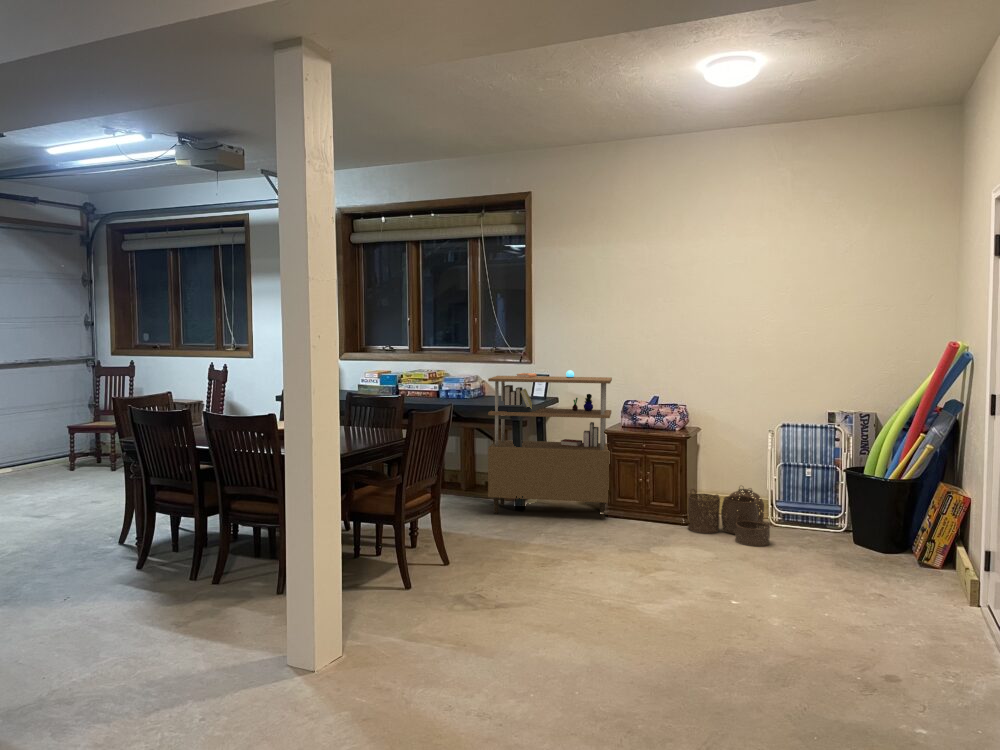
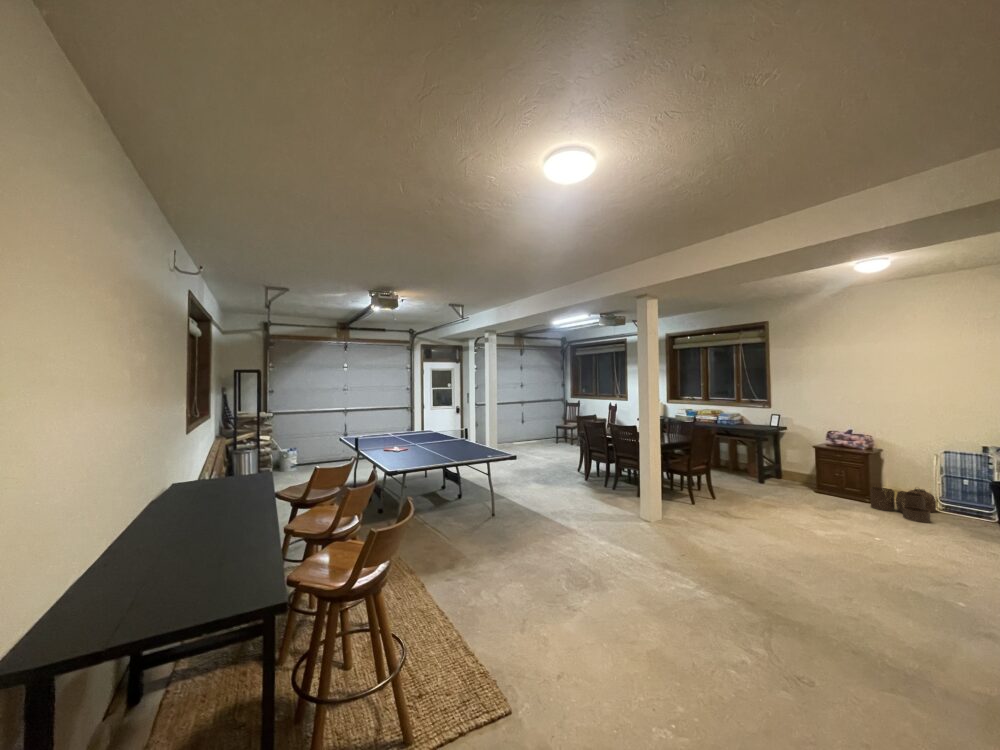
shelving unit: present [488,370,612,519] -> none [741,413,821,494]

